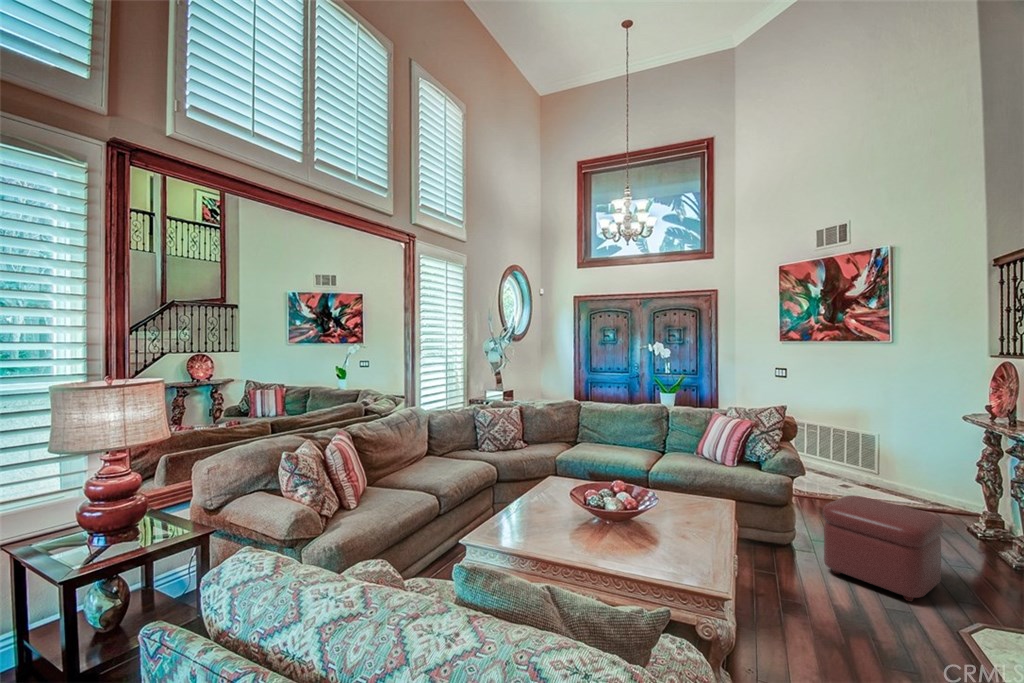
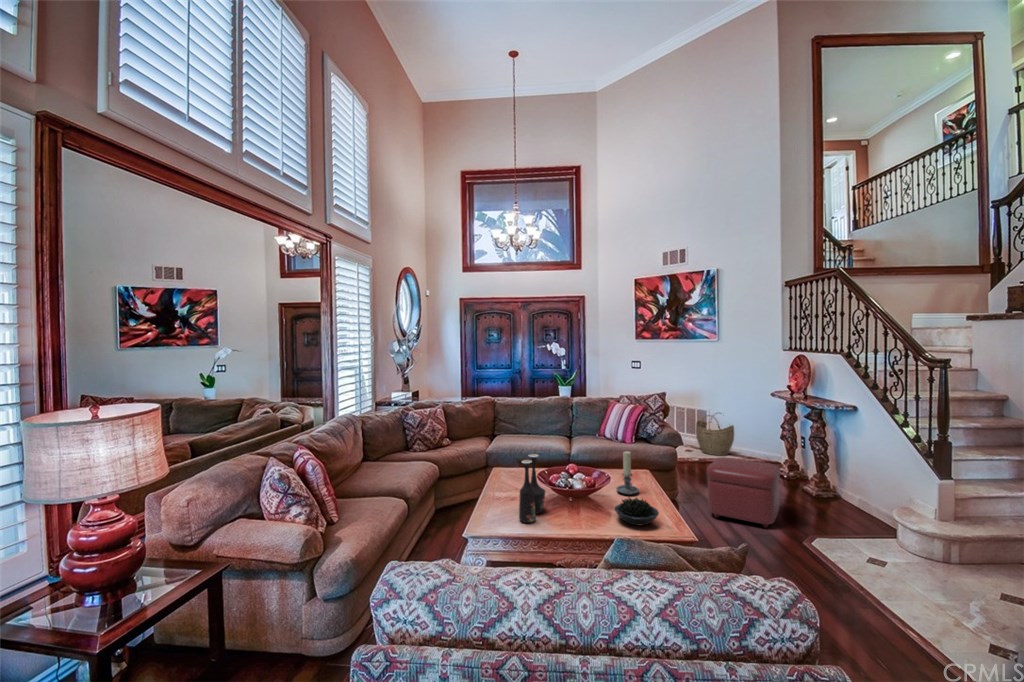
woven basket: none [853,438,912,496] -> present [696,413,734,456]
vase: none [529,460,568,537] -> present [519,454,545,523]
candle holder: none [667,470,695,524] -> present [616,451,639,495]
succulent plant: none [638,525,694,563] -> present [615,497,659,526]

